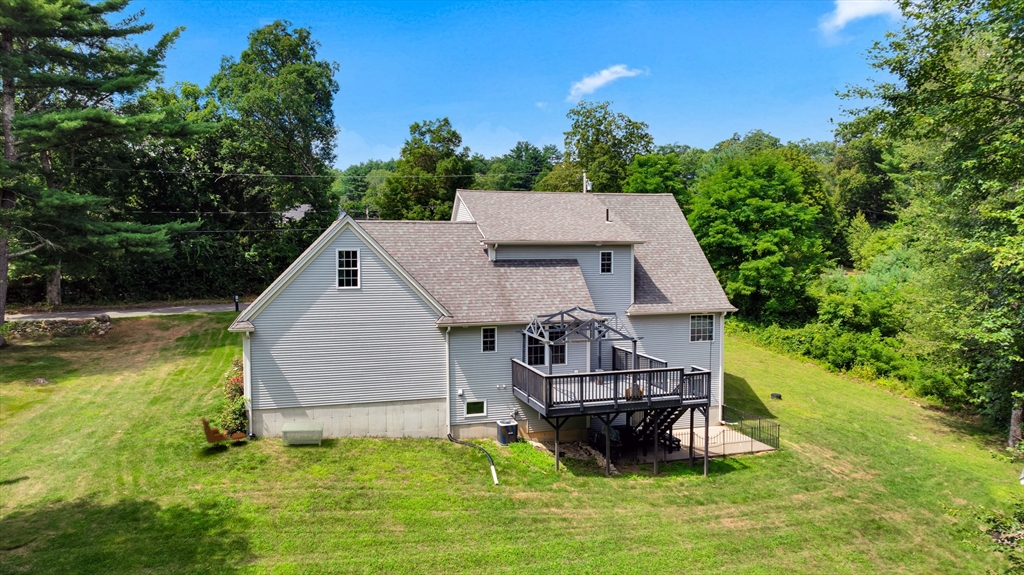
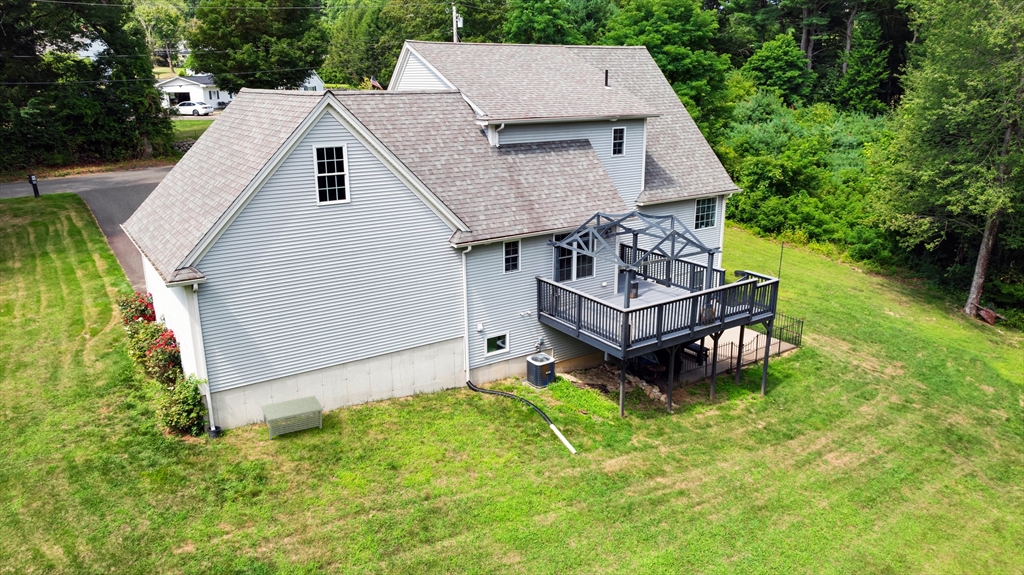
lounge chair: present [202,417,246,449] -> none [150,424,212,469]

